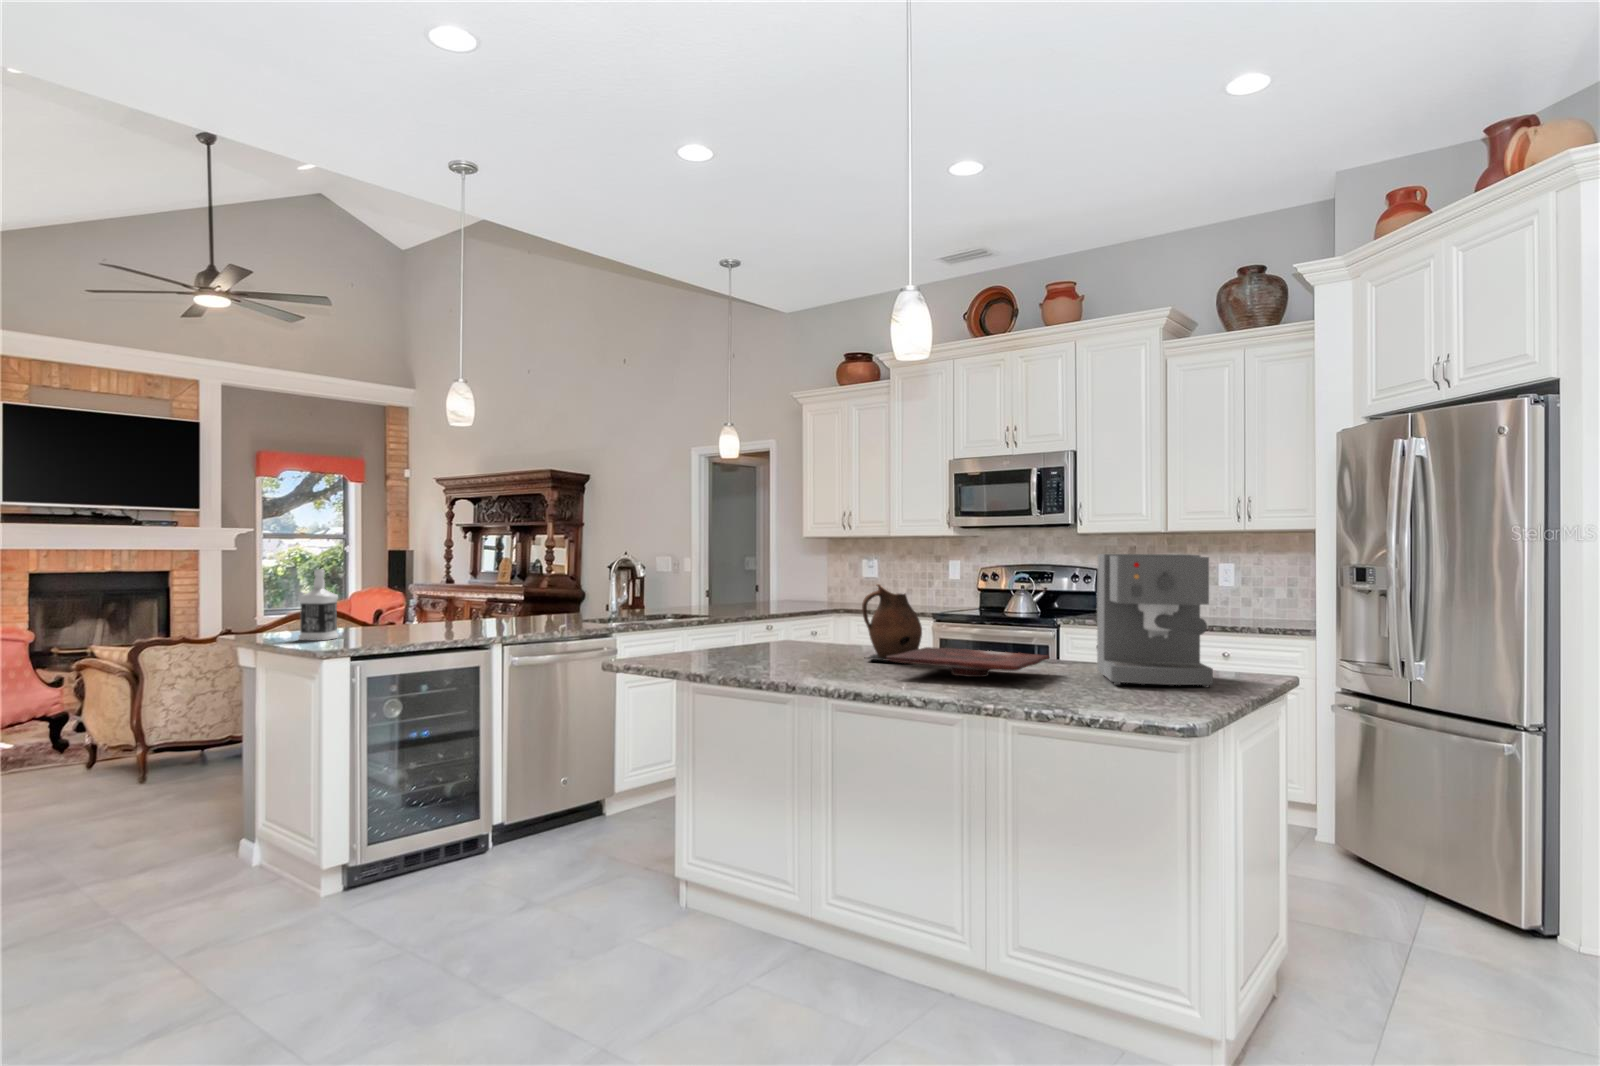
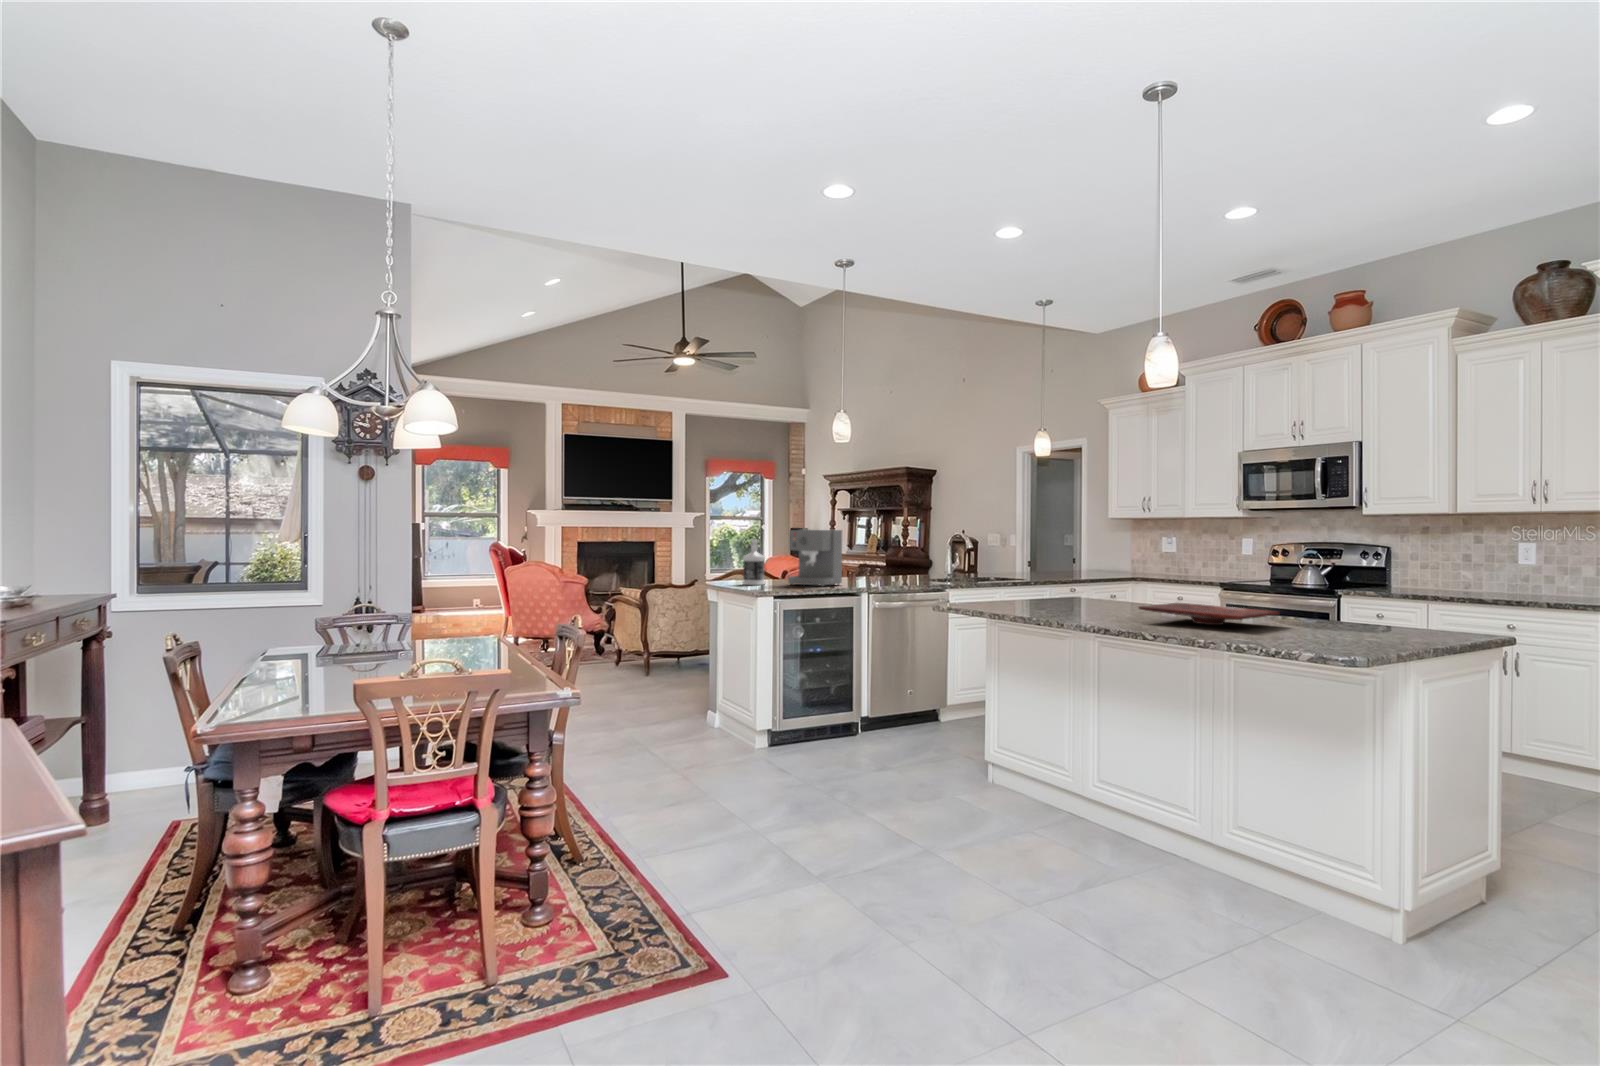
coffee maker: present [1097,554,1213,687] -> present [788,529,842,587]
ceramic pitcher: present [862,584,922,661] -> none [1128,554,1188,615]

